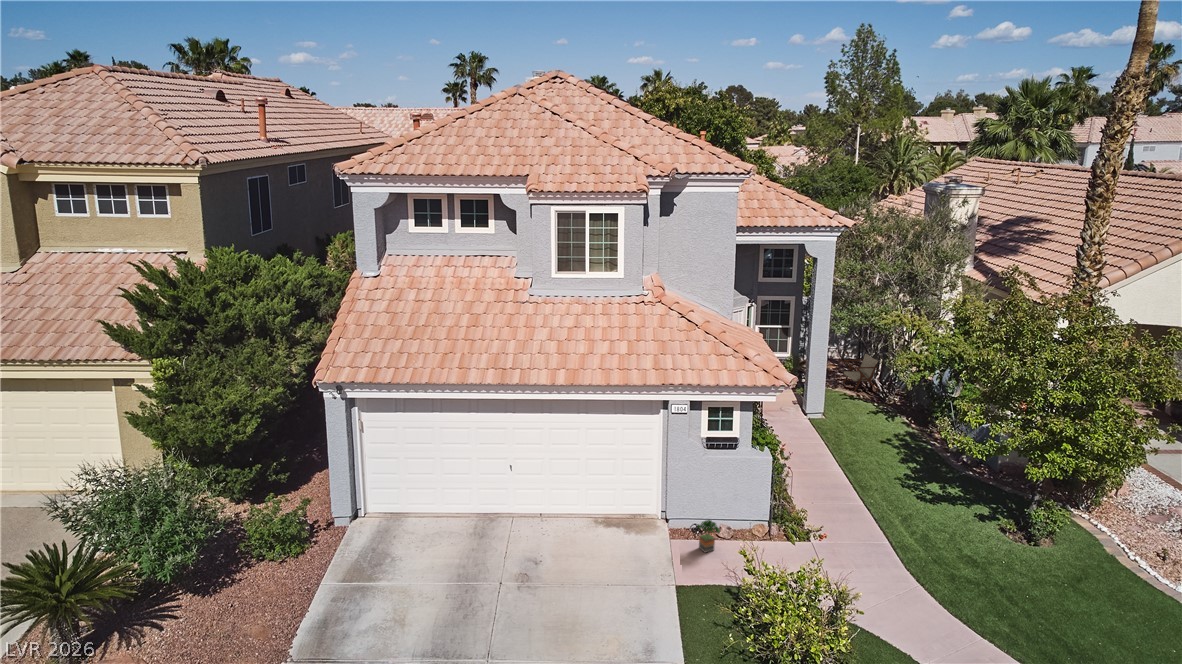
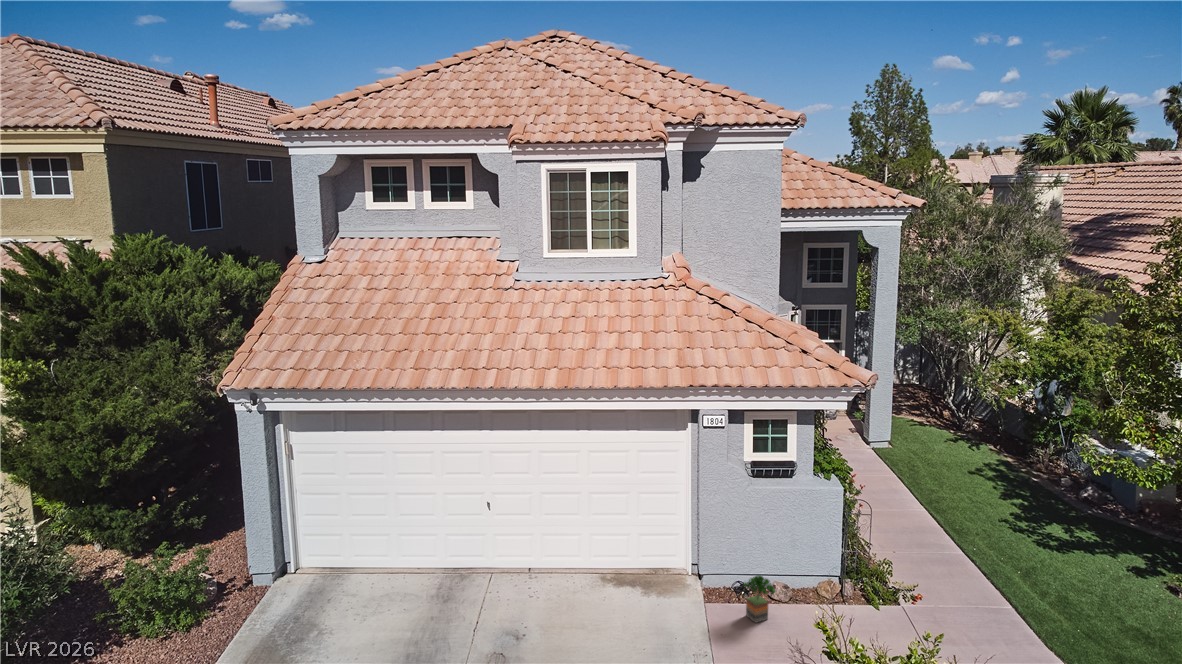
lounge chair: present [843,354,878,392] -> none [909,371,954,417]

